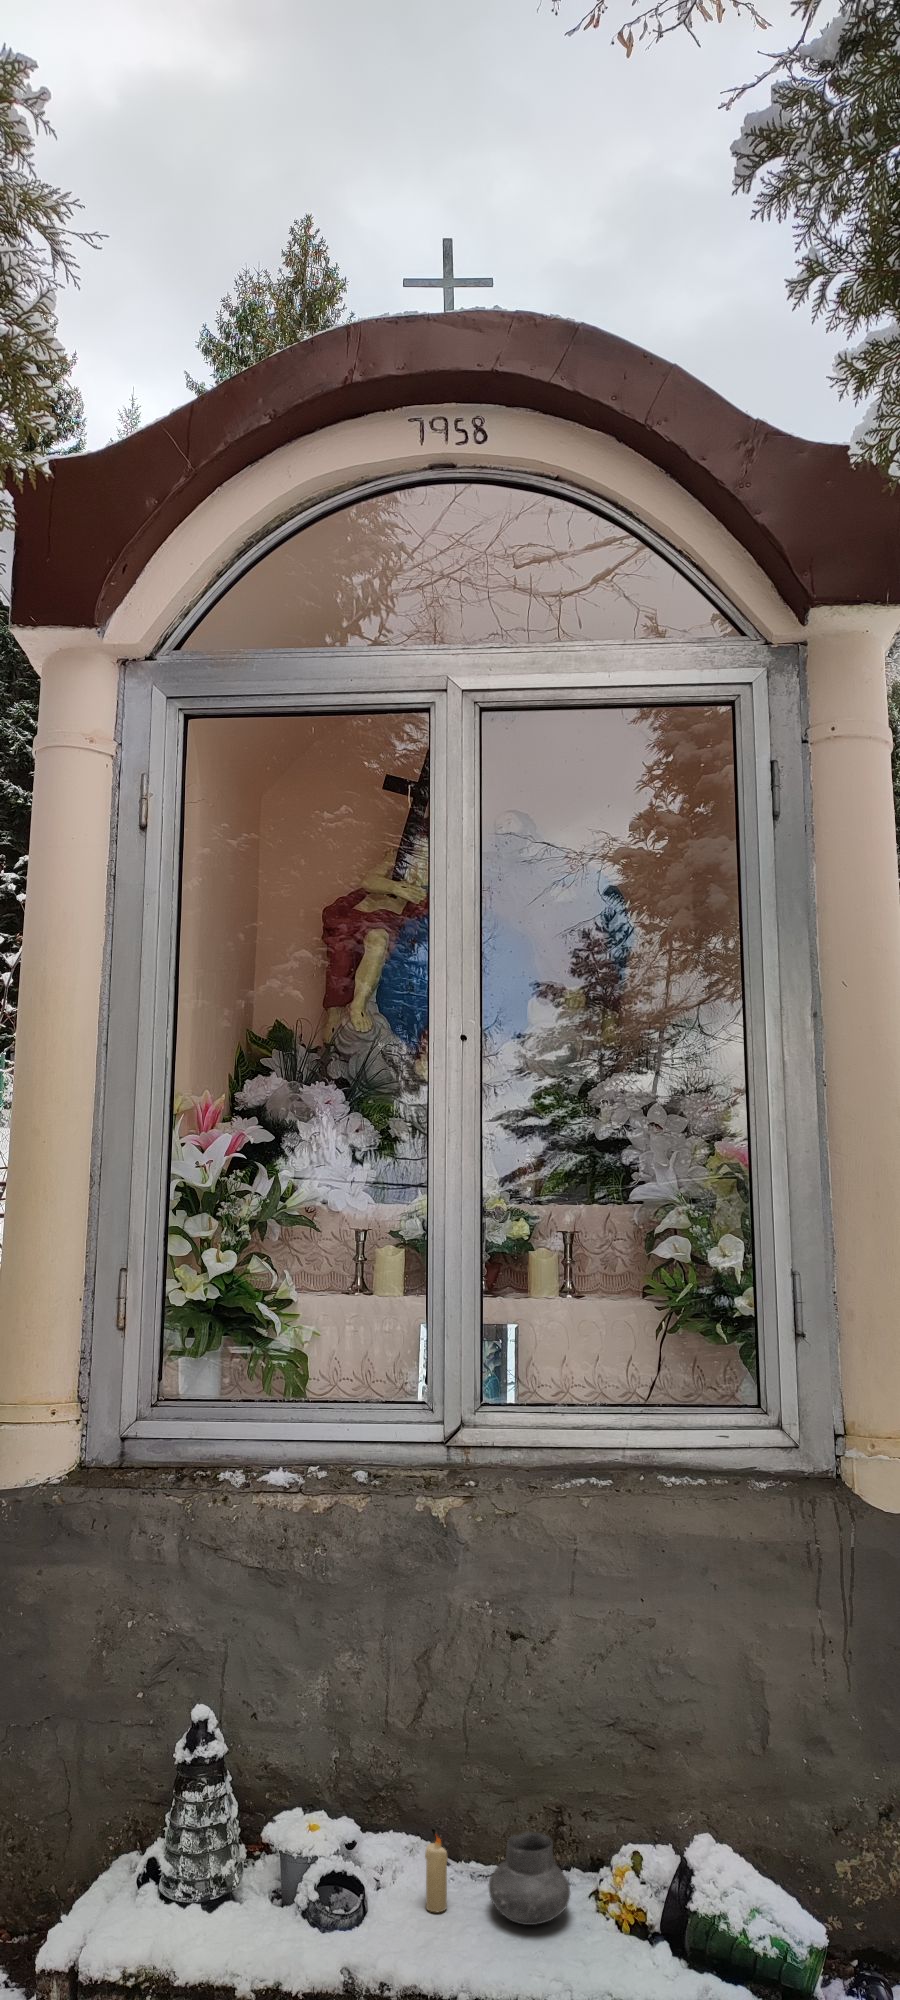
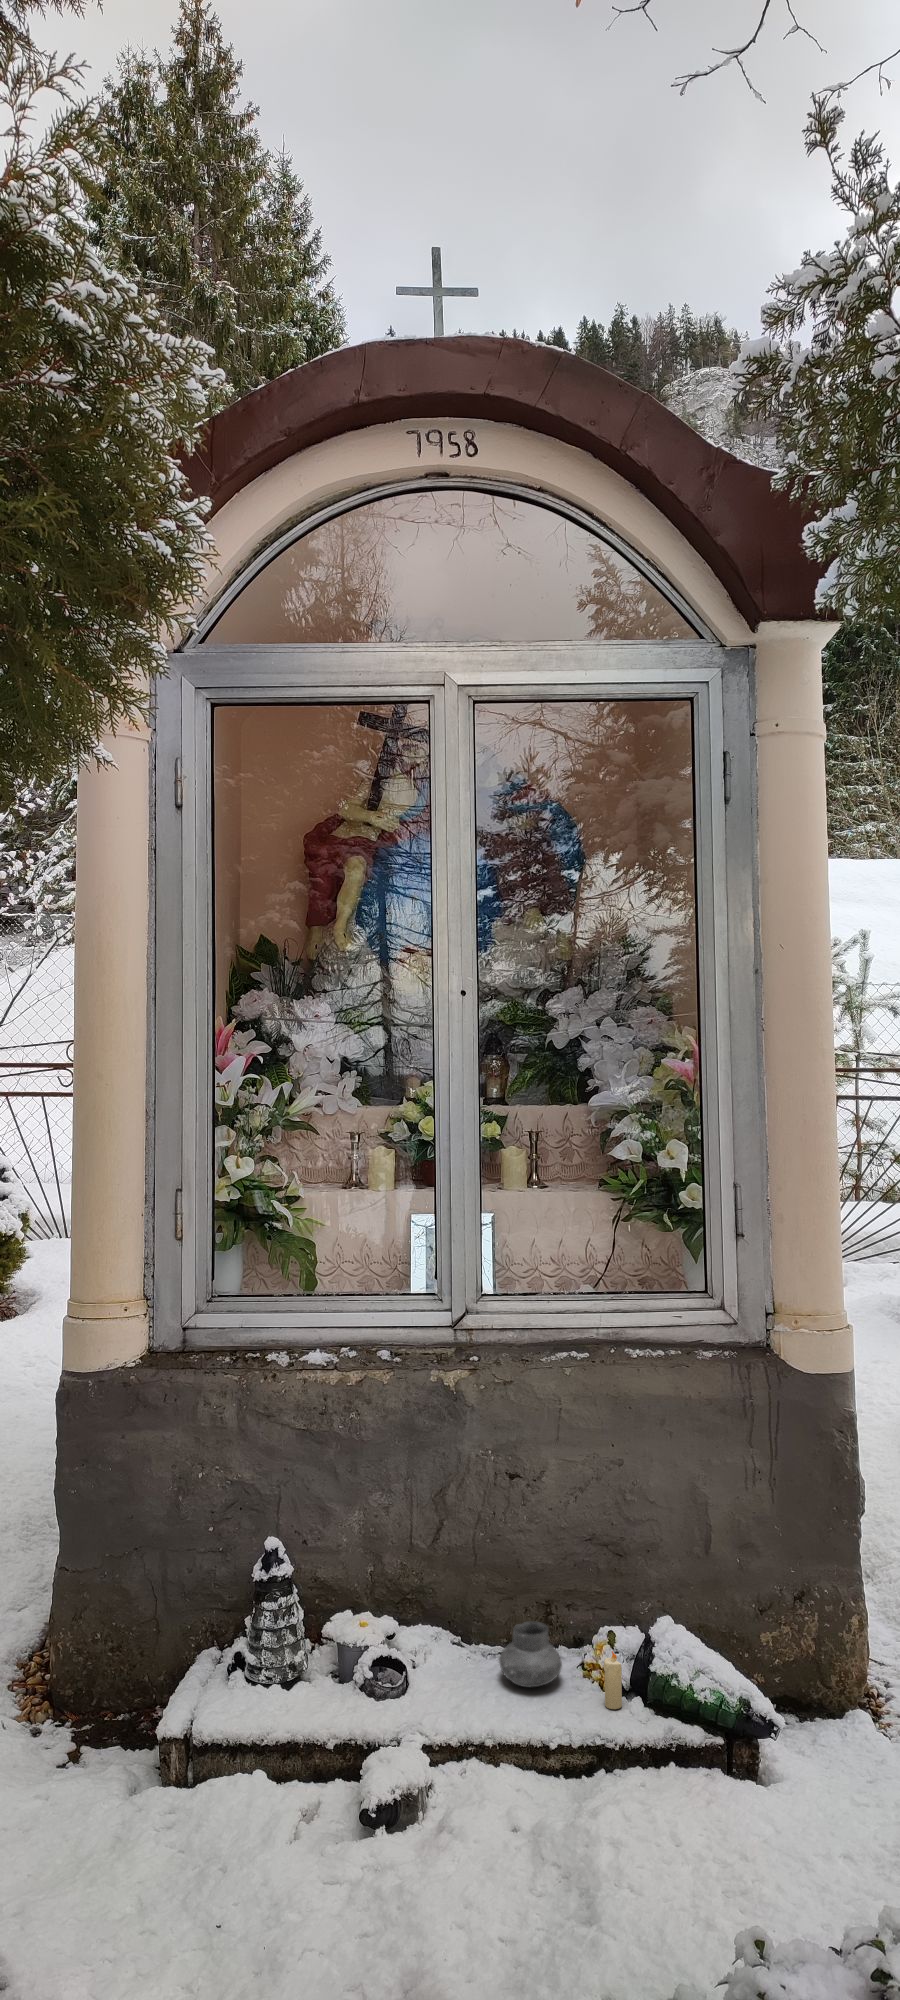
candle: present [425,1837,448,1912] -> present [604,1651,622,1709]

